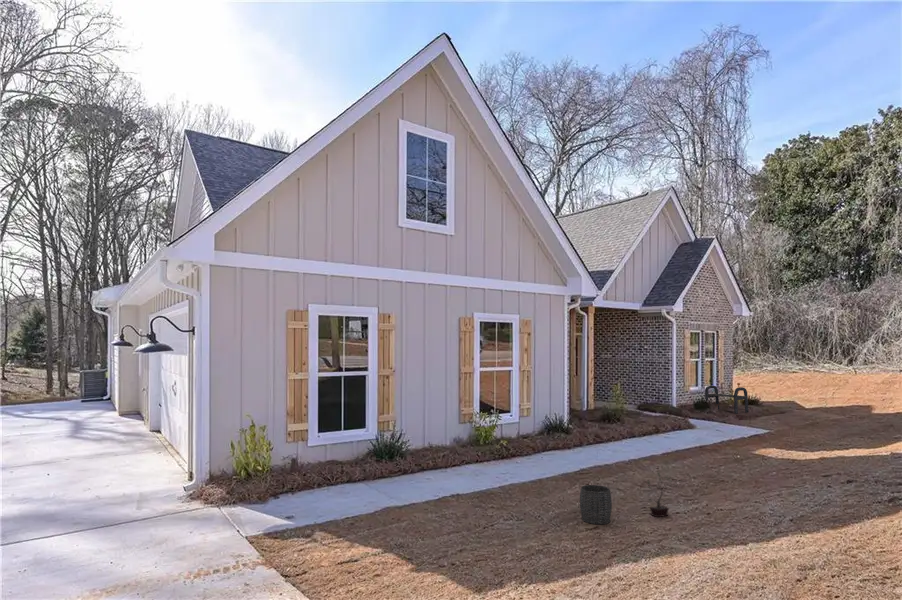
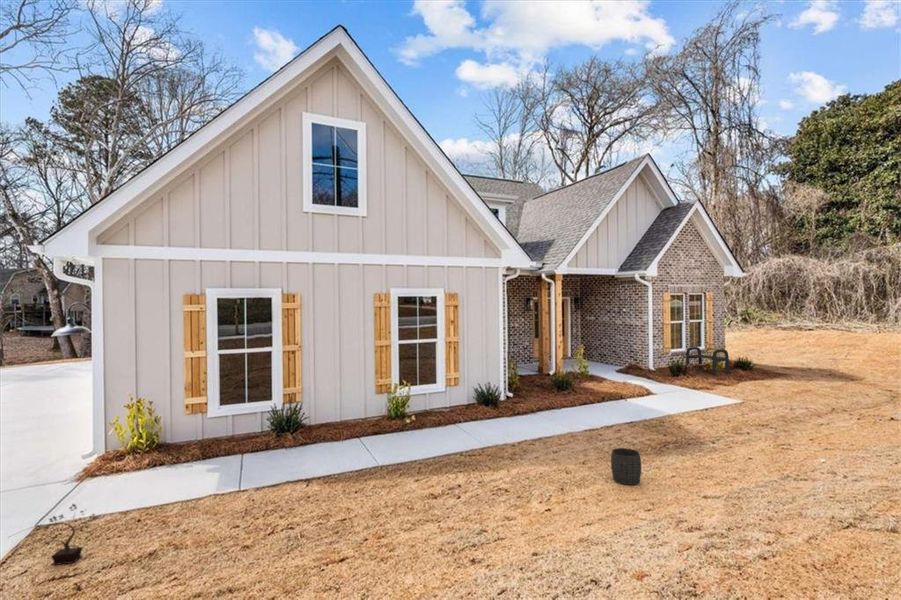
potted plant: present [648,473,669,517] -> present [43,504,96,565]
woven basket: present [580,485,612,524] -> present [611,448,641,485]

